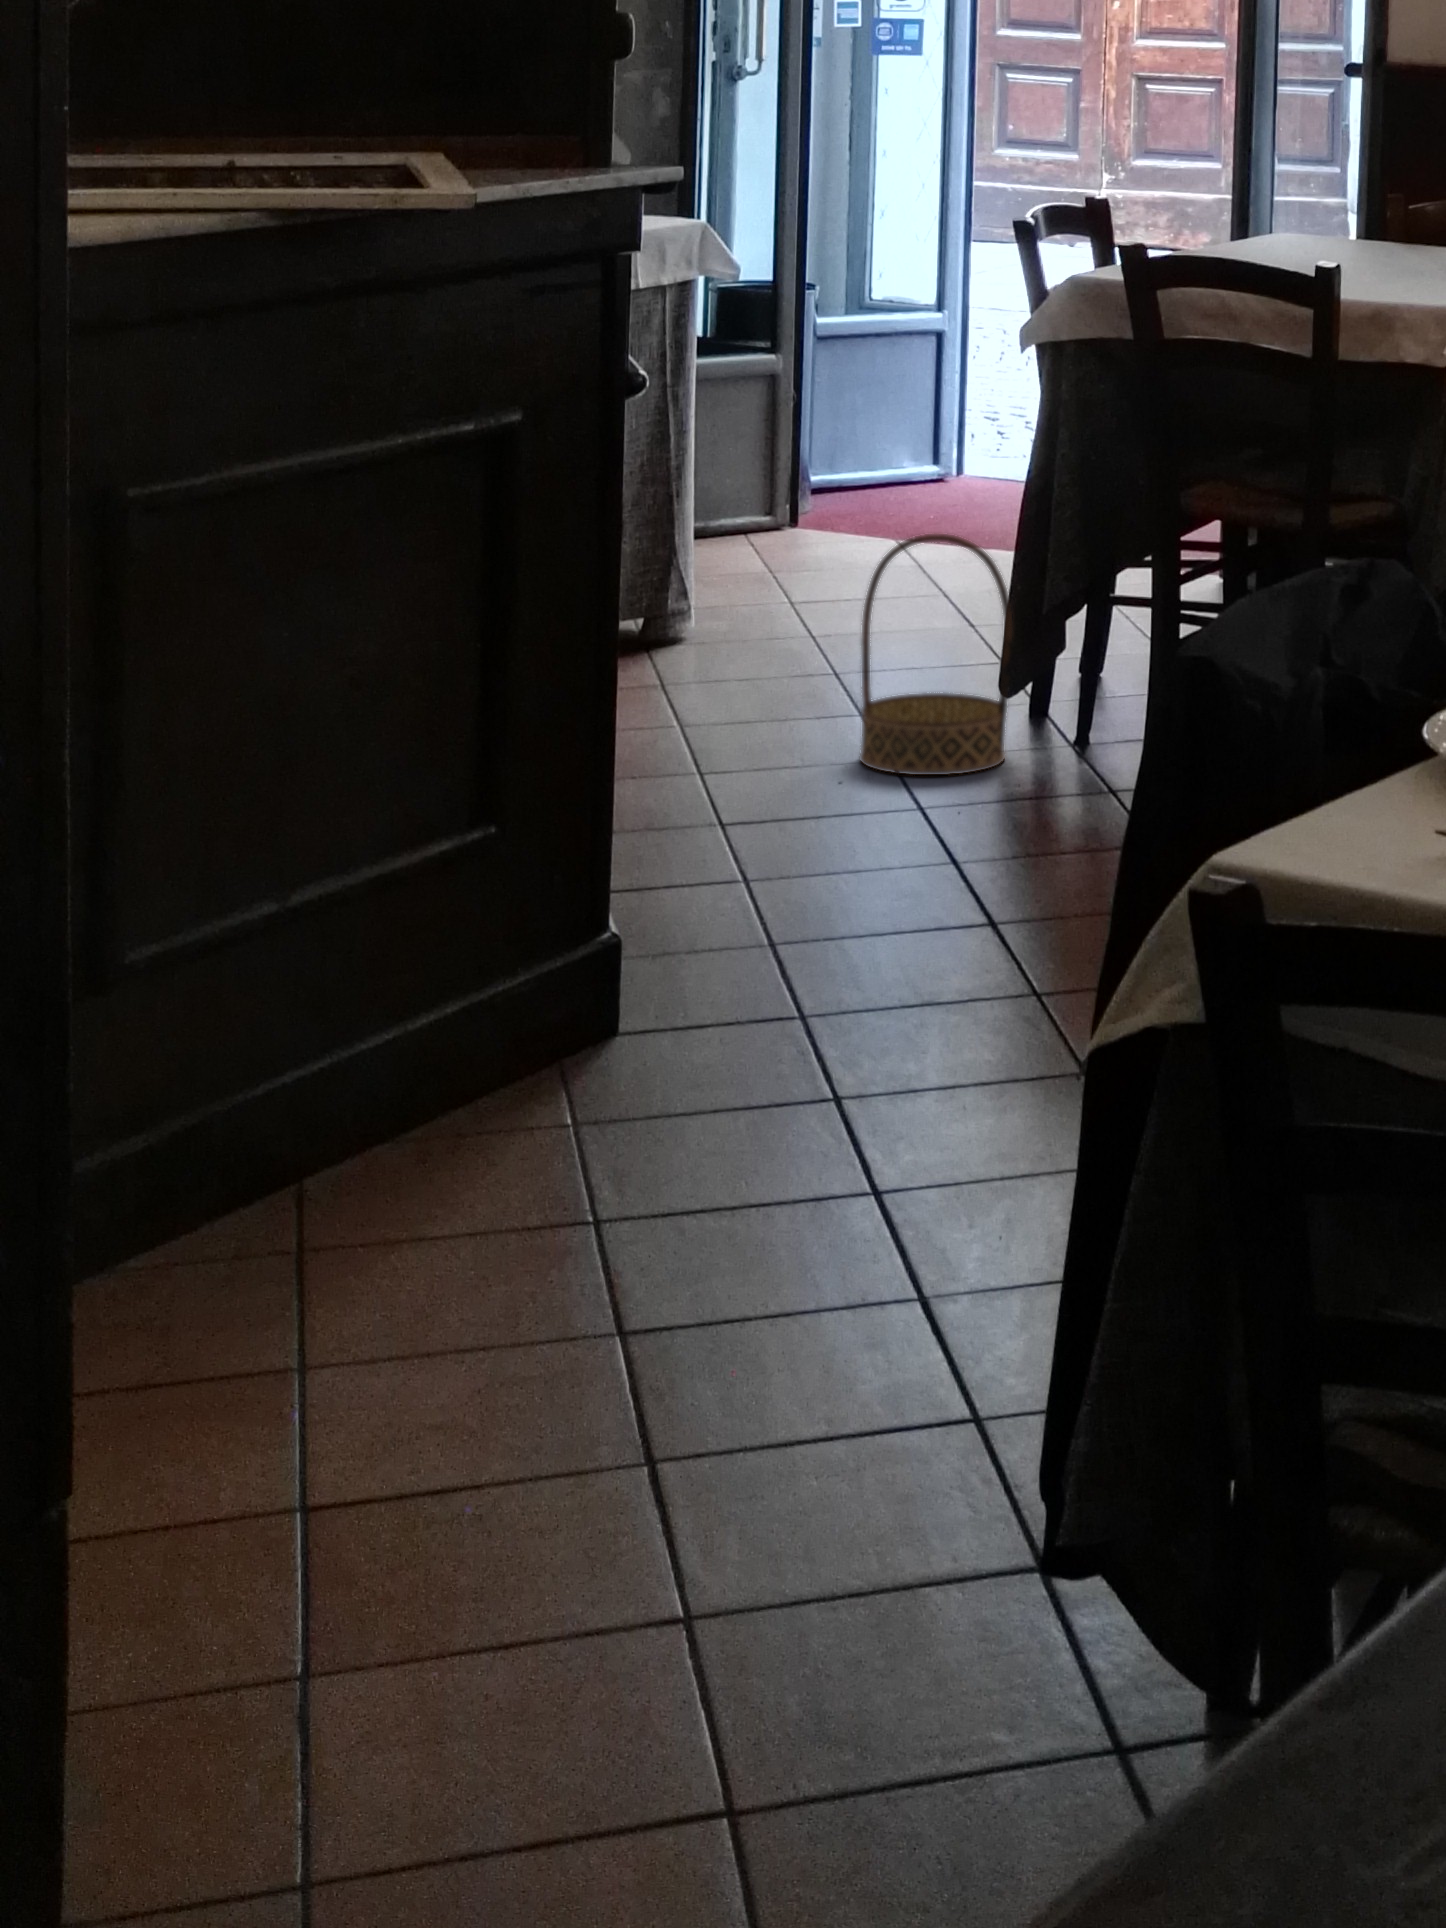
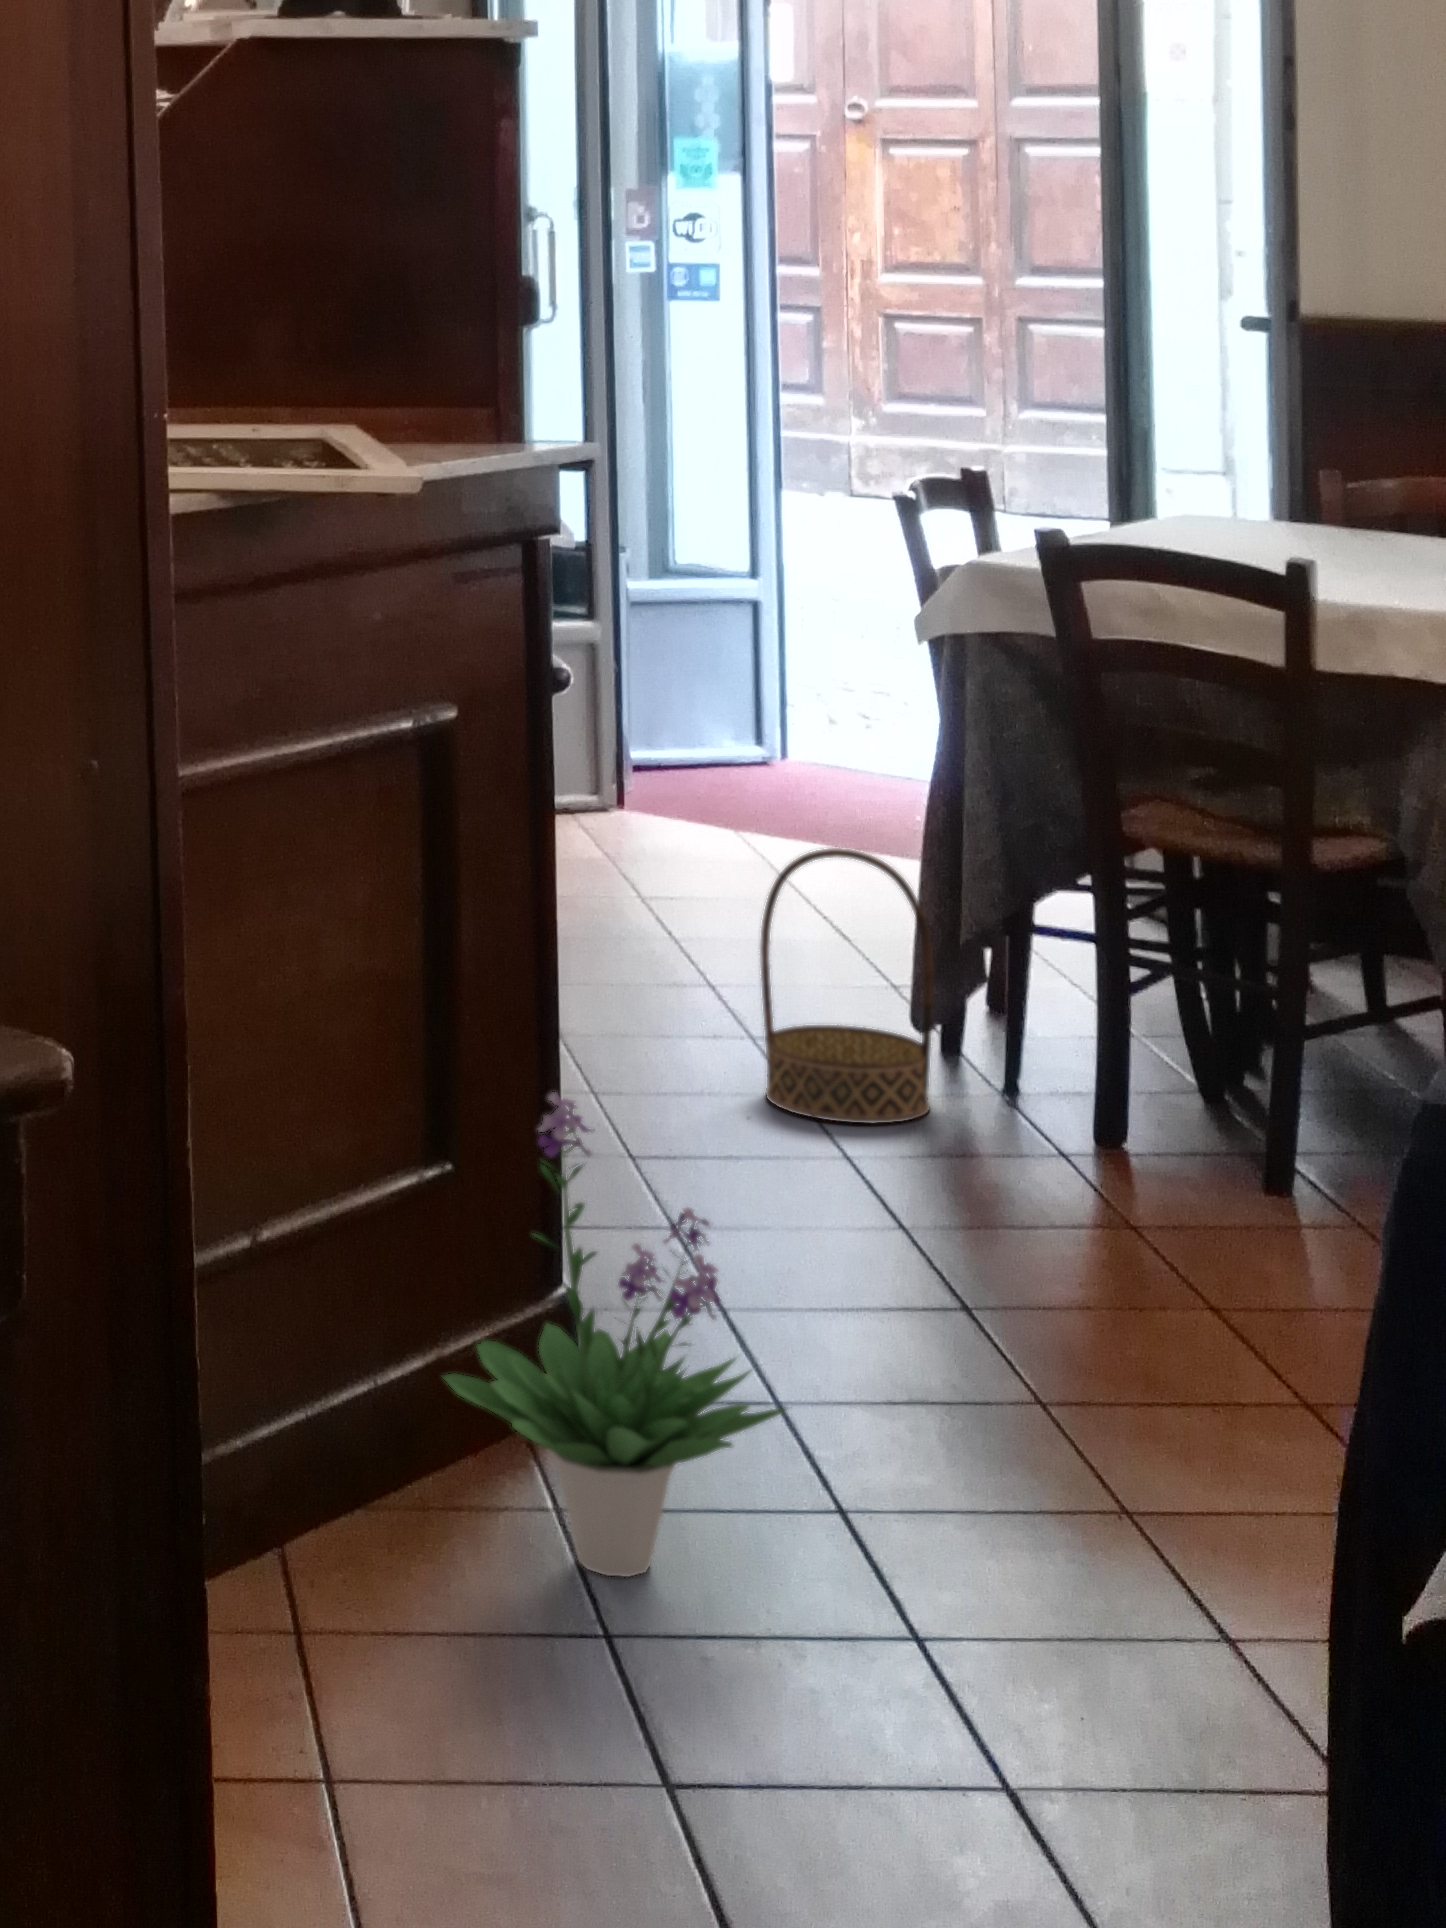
potted plant: none [464,727,780,1146] -> present [444,1093,786,1576]

